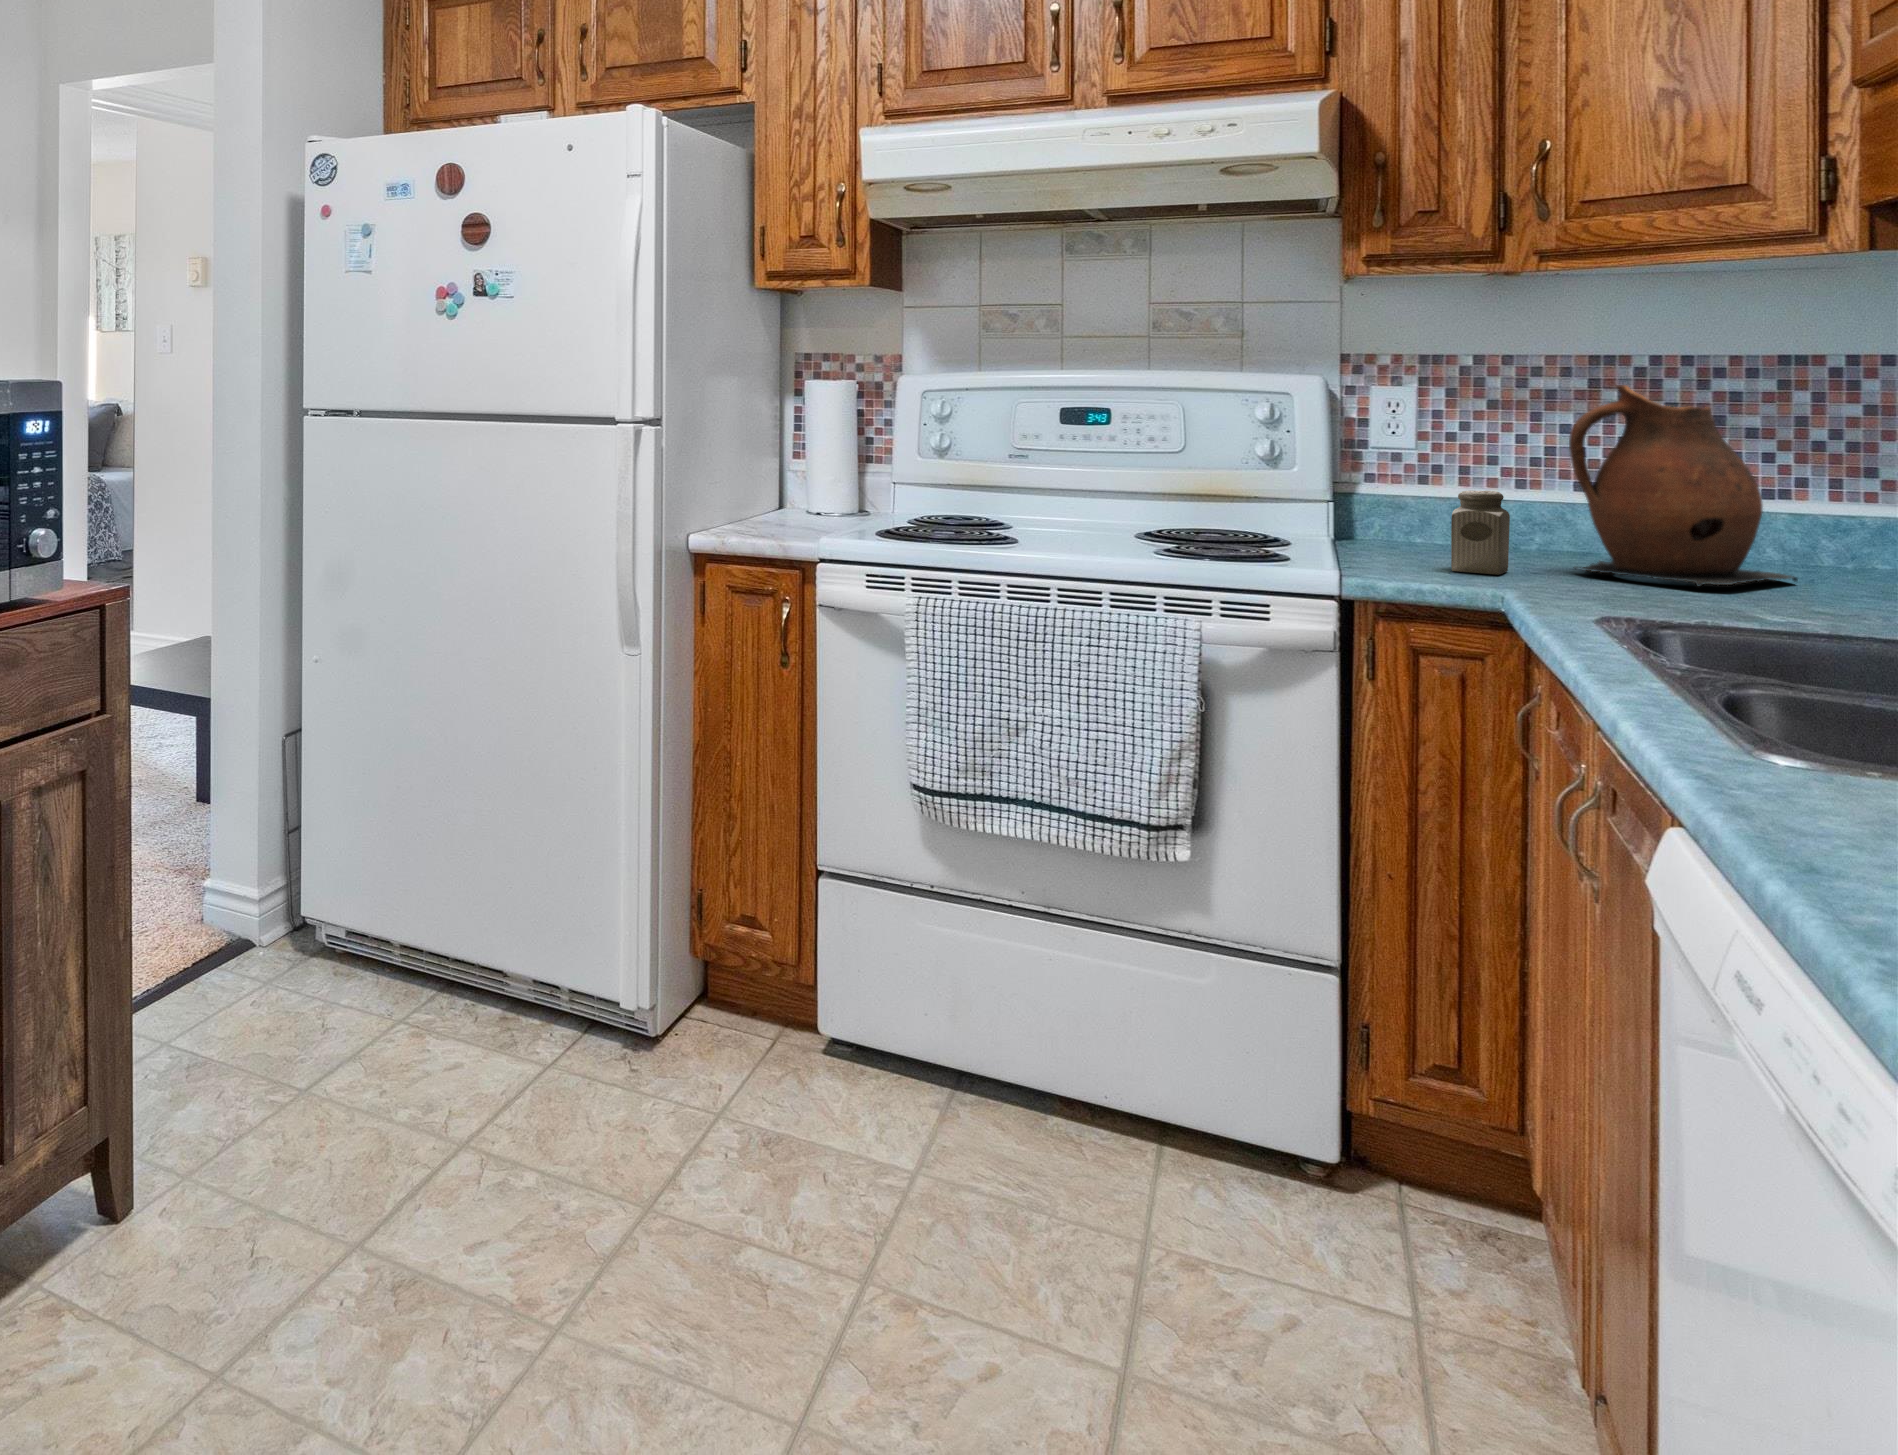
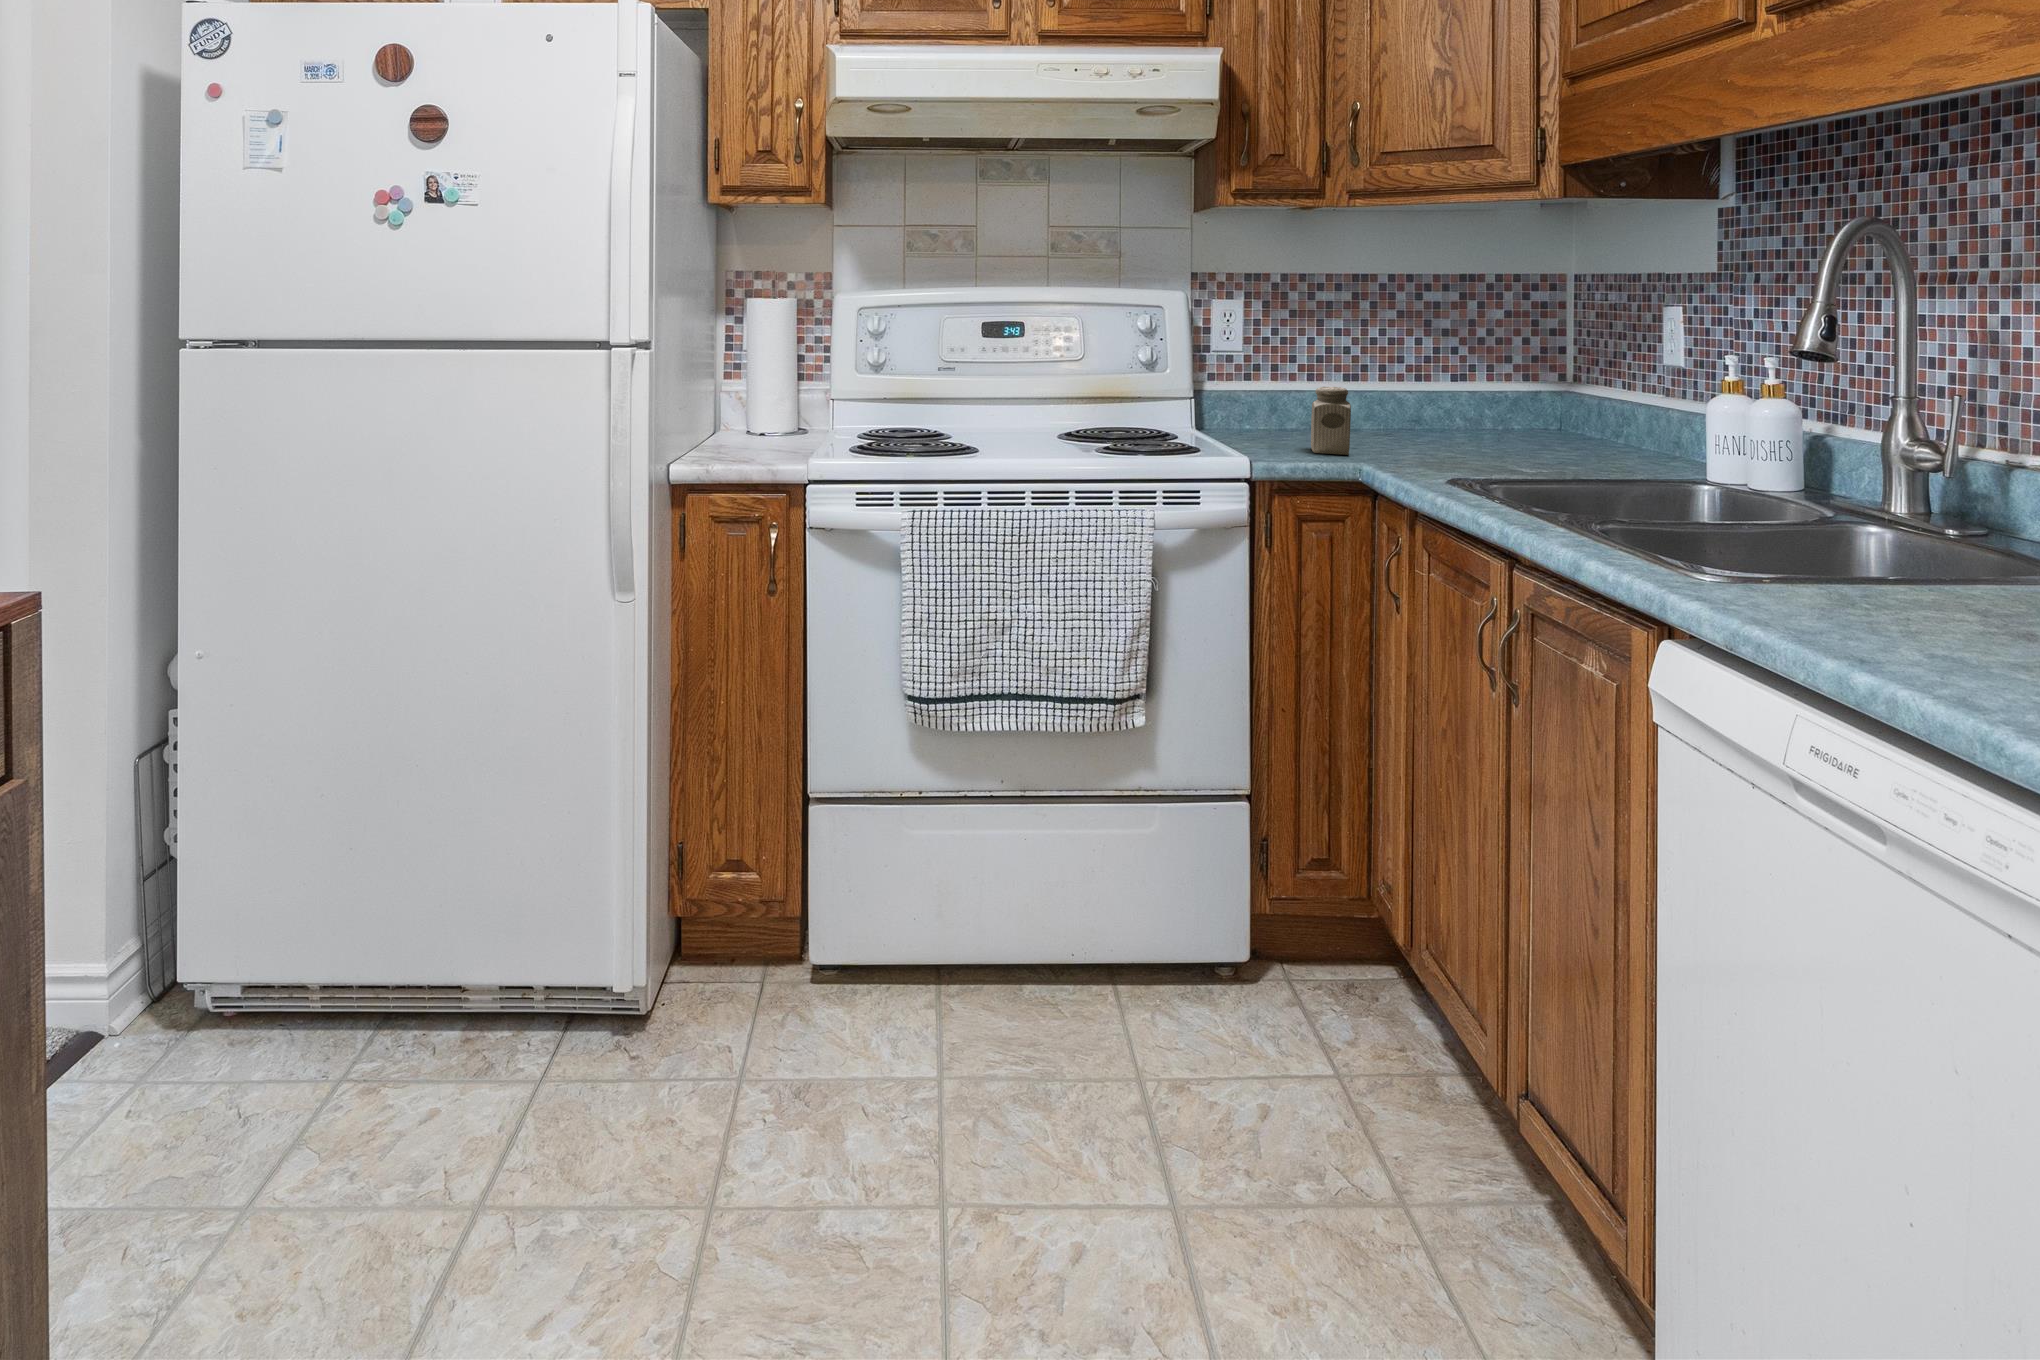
ceramic pitcher: present [1569,385,1798,588] -> none [1380,303,1516,460]

